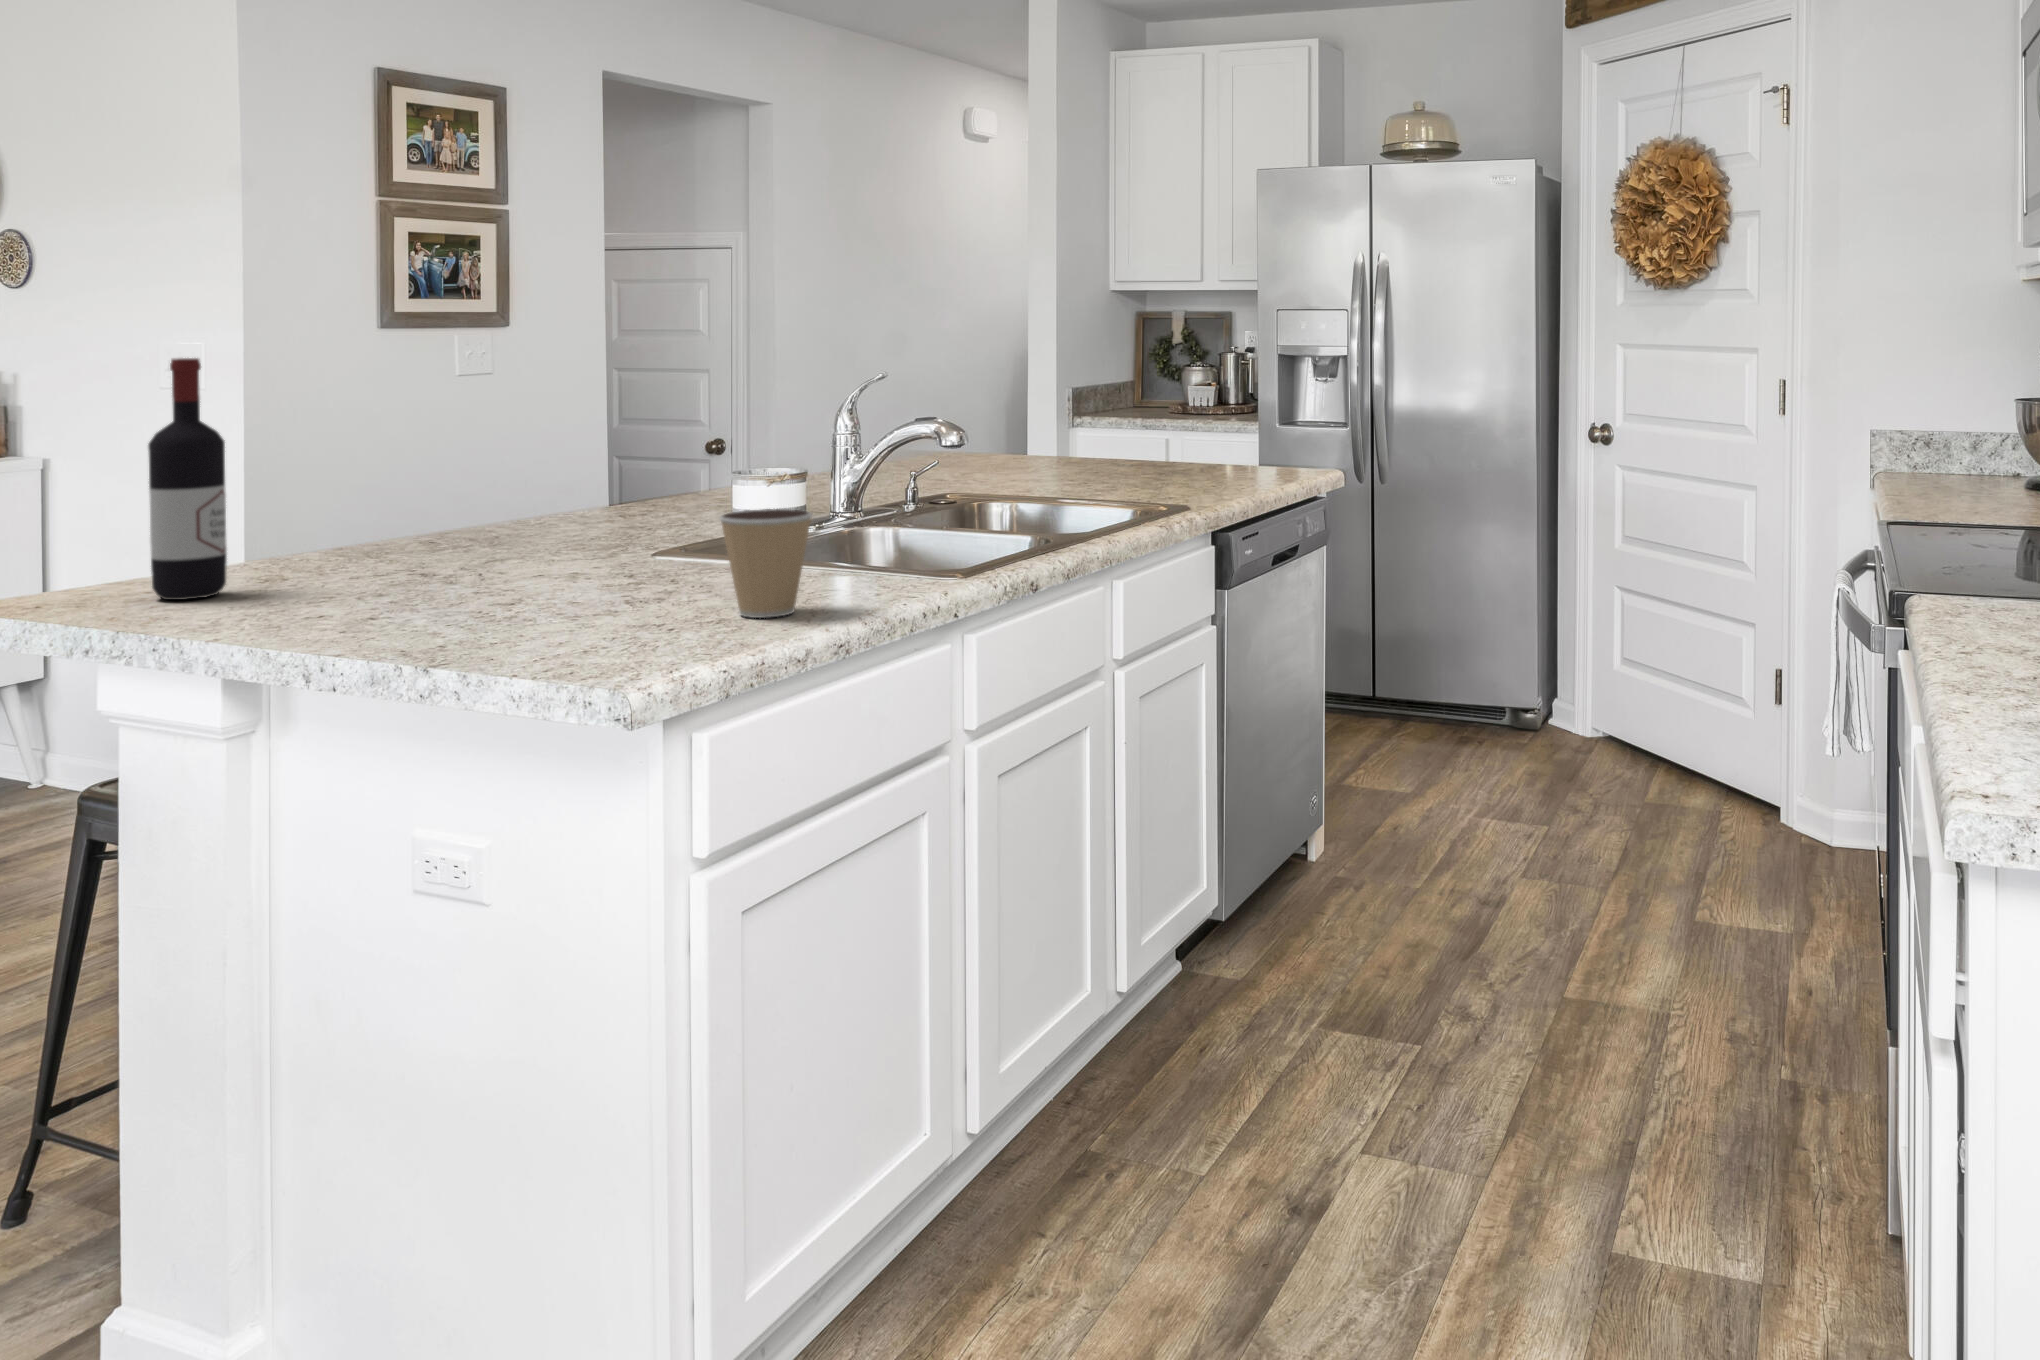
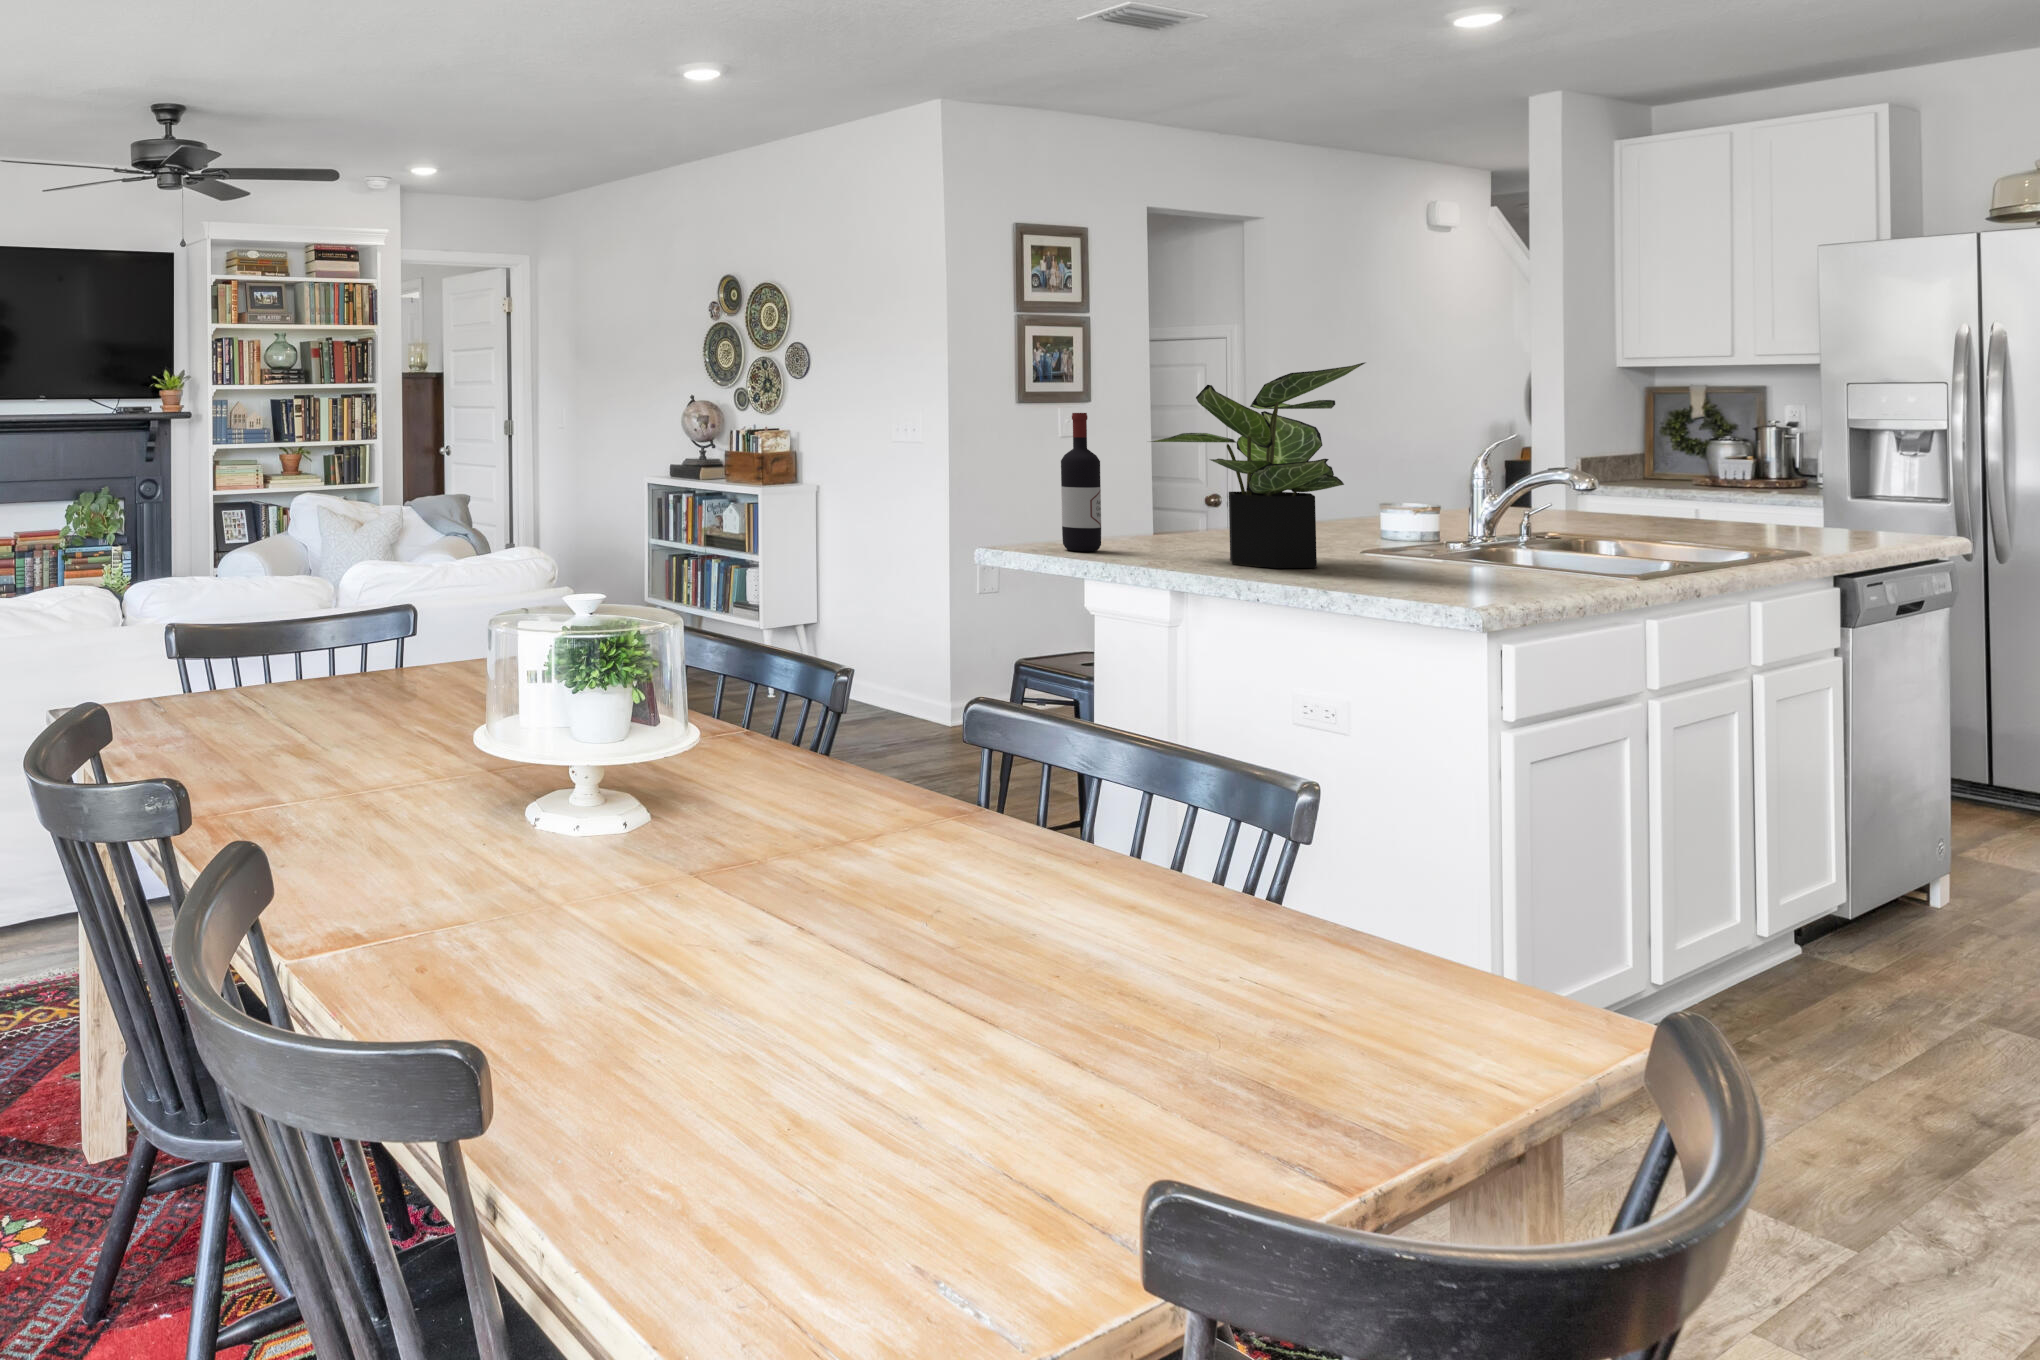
potted plant: none [283,280,600,608] -> present [1151,363,1365,568]
coffee cup: present [720,509,812,618] -> none [1463,517,1538,589]

